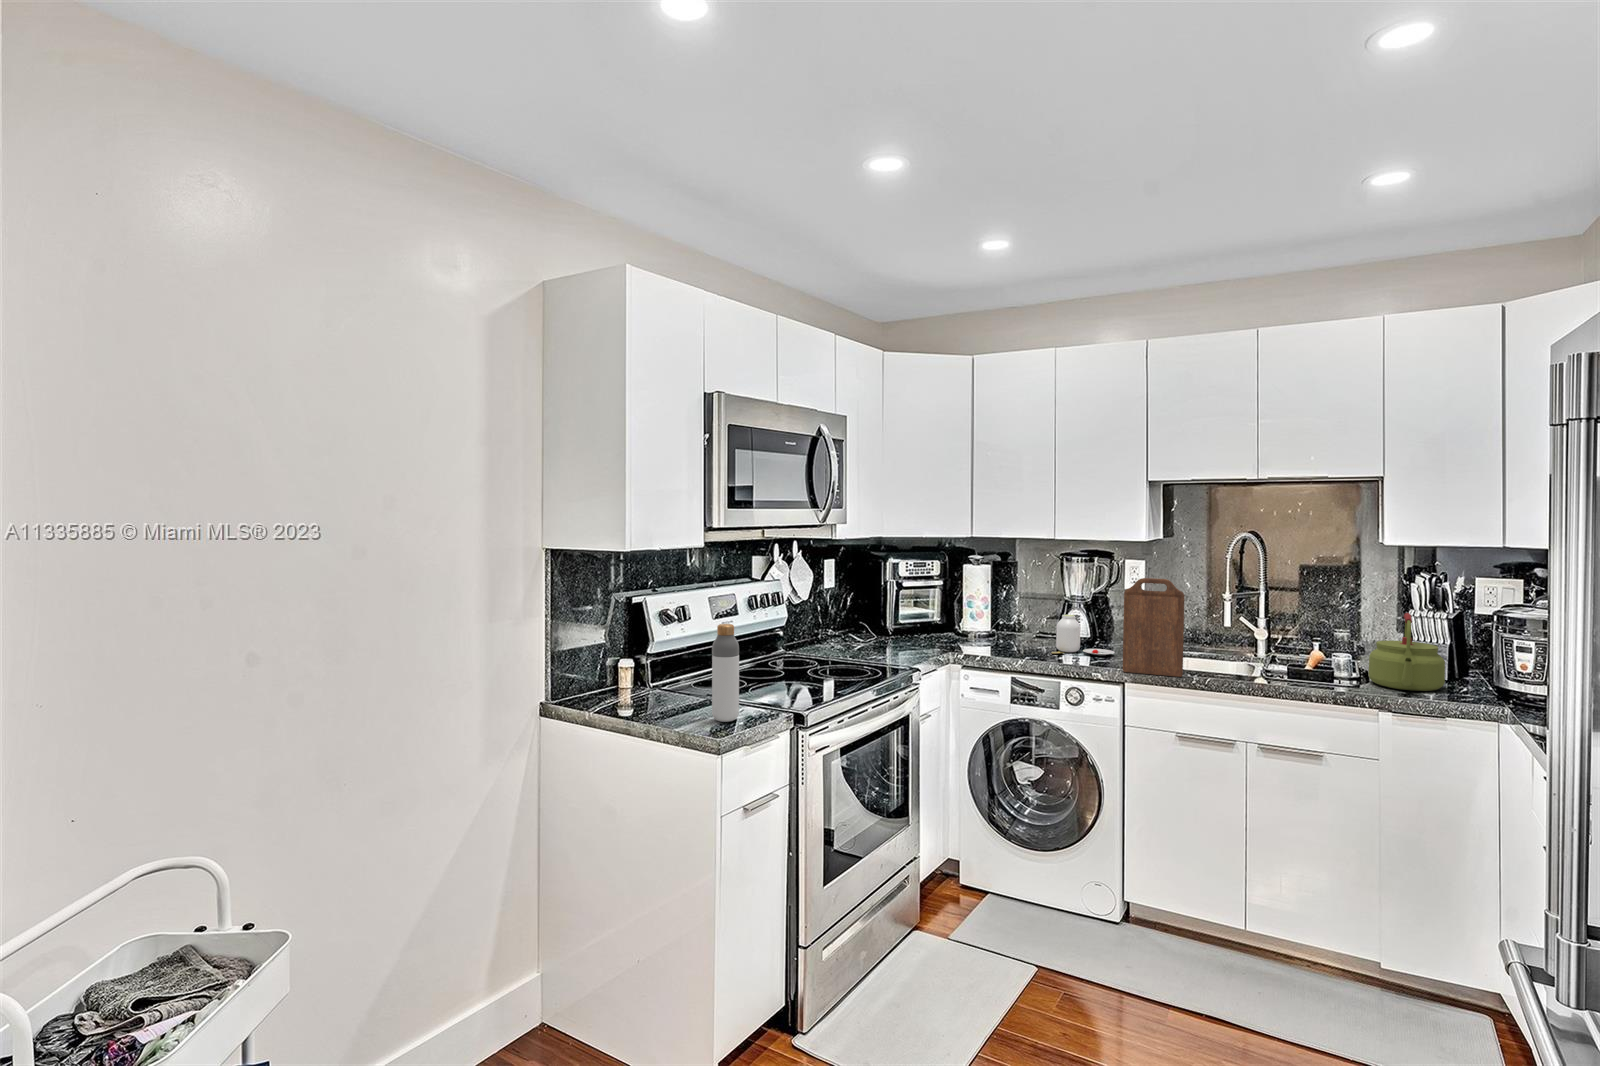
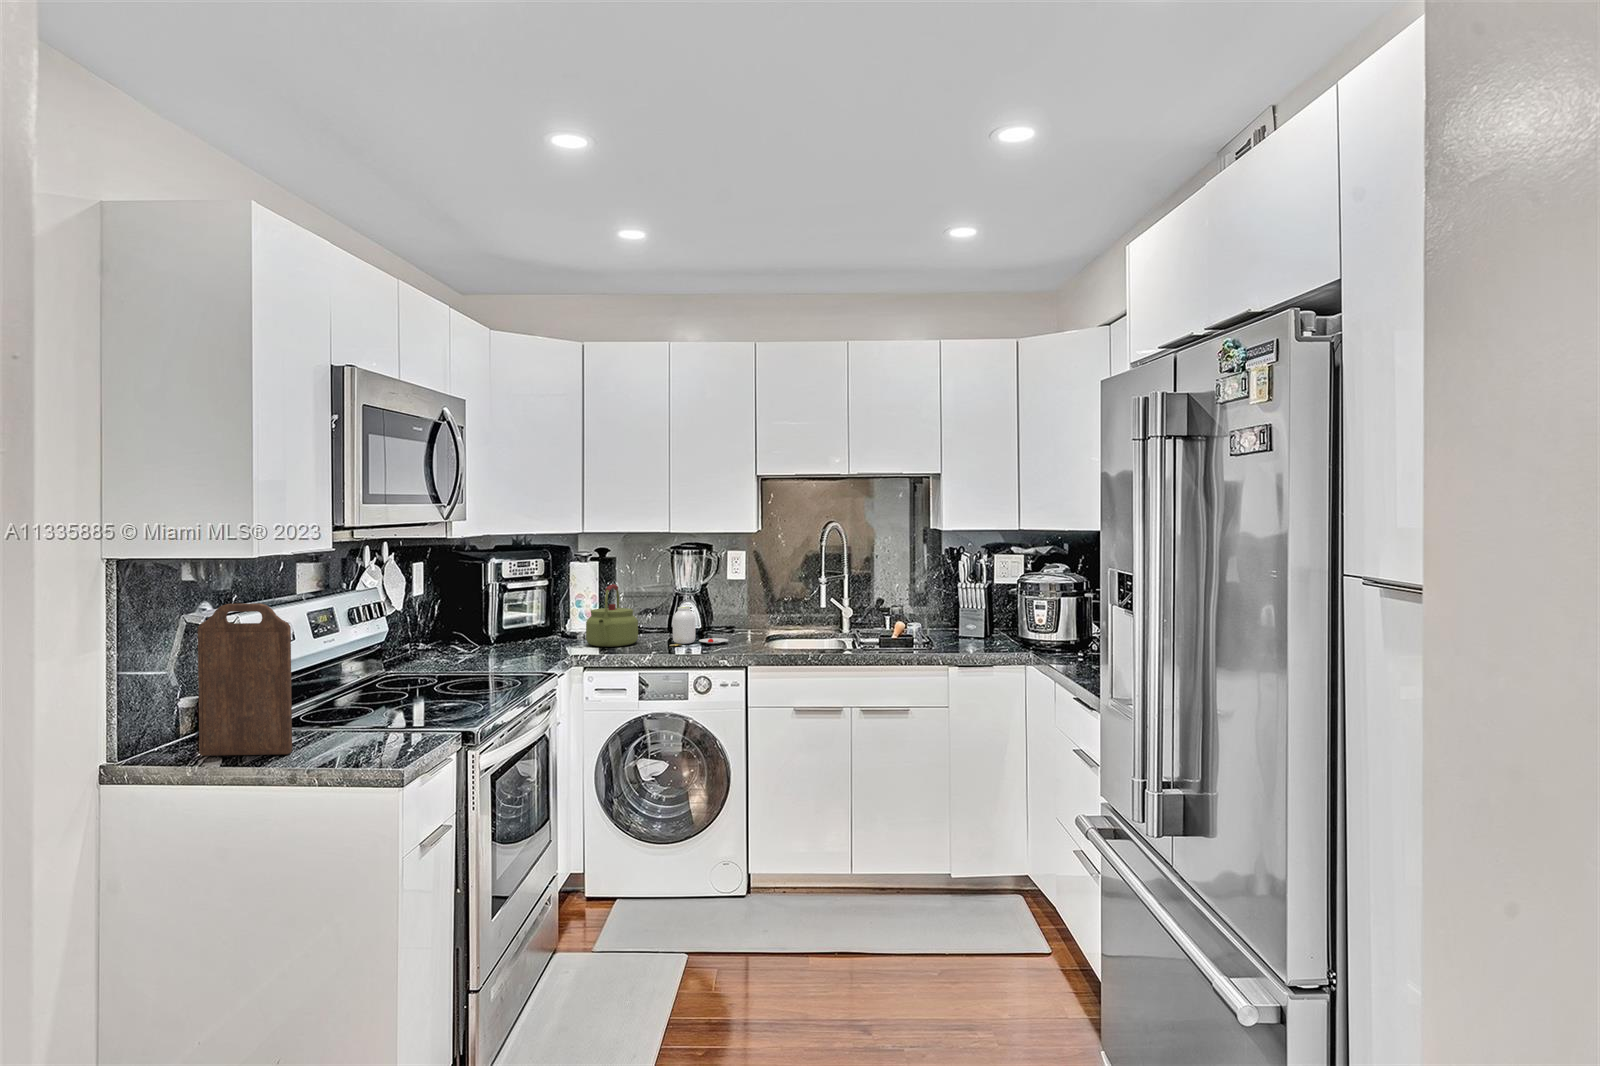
cutting board: present [1123,578,1185,677] -> present [198,604,292,756]
kettle: present [1368,613,1445,691] -> present [586,584,638,647]
bottle: present [712,624,739,722] -> none [320,628,358,747]

